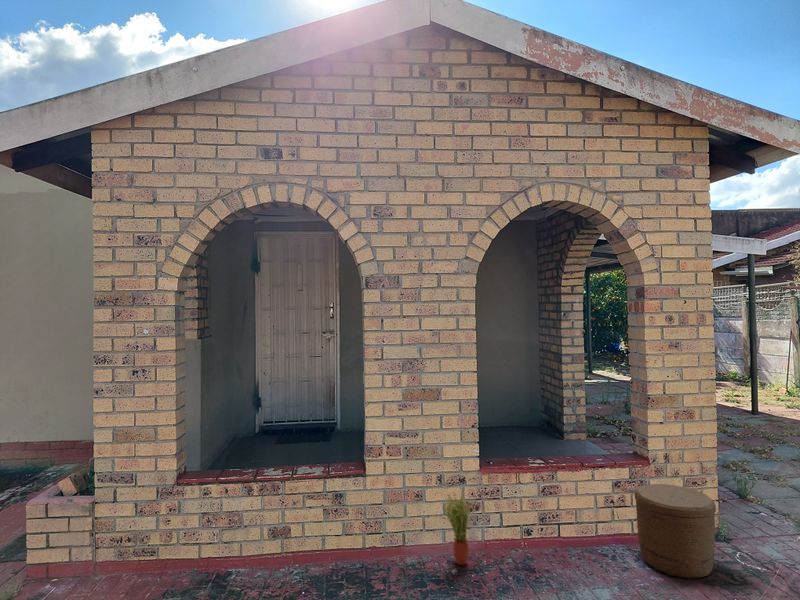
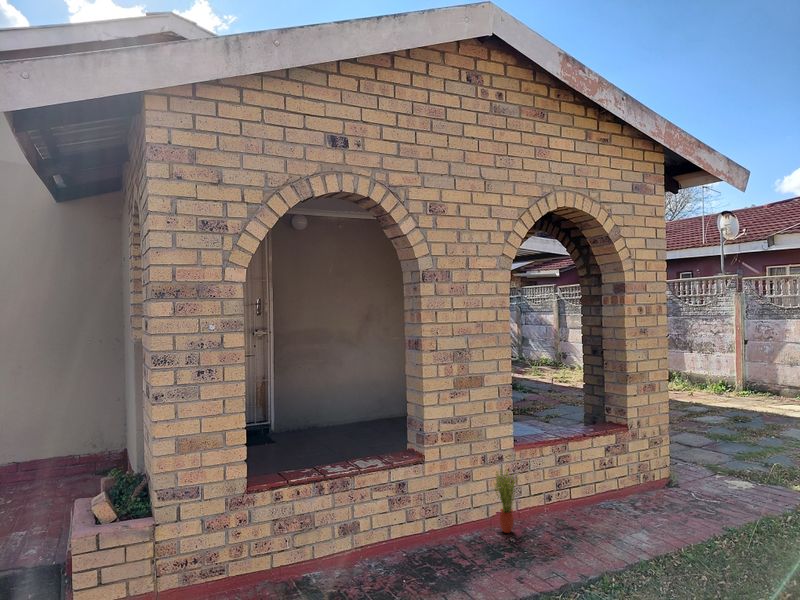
woven basket: present [635,484,716,579] -> none [624,445,686,514]

